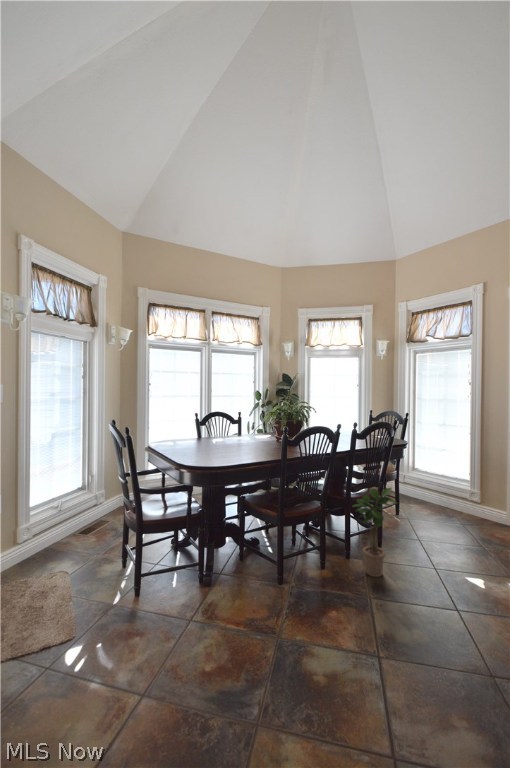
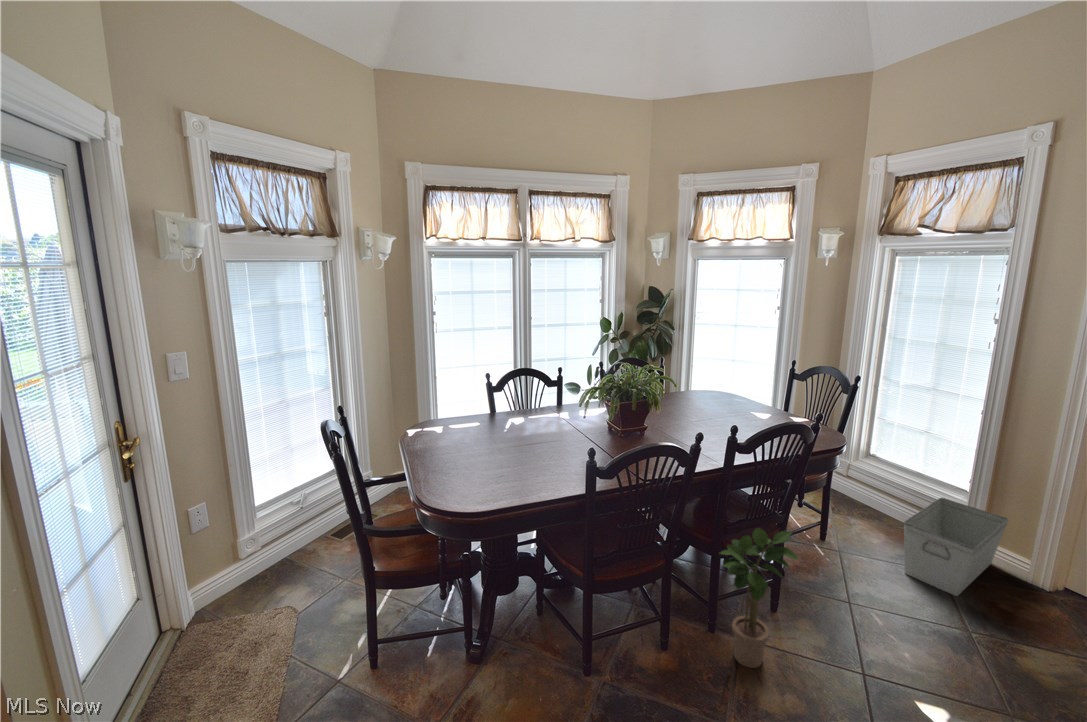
storage bin: none [442,484,493,534] -> present [904,498,1009,596]

